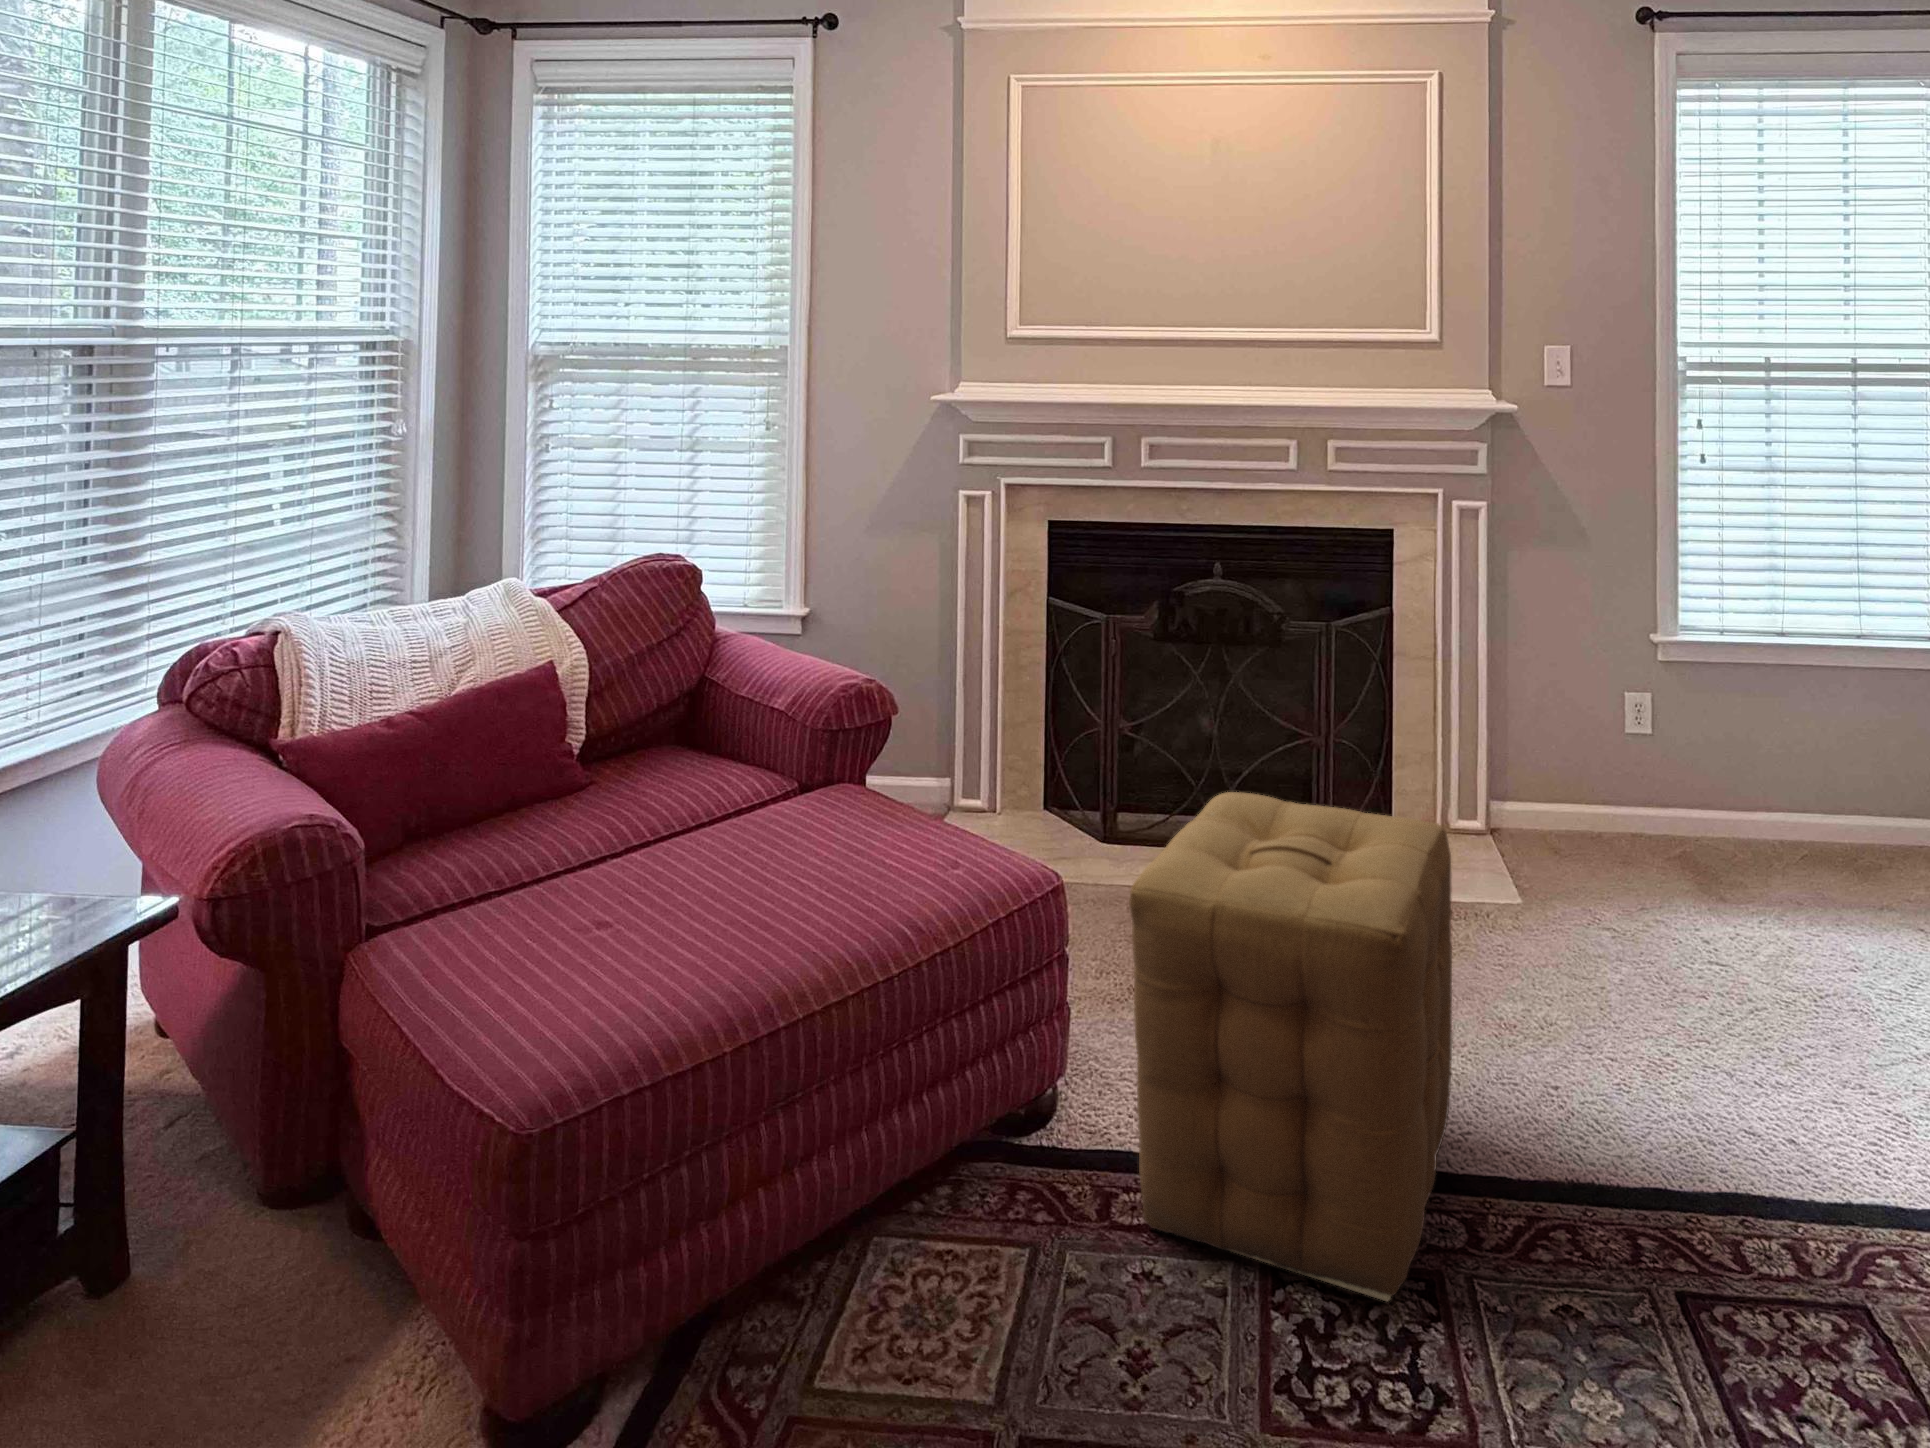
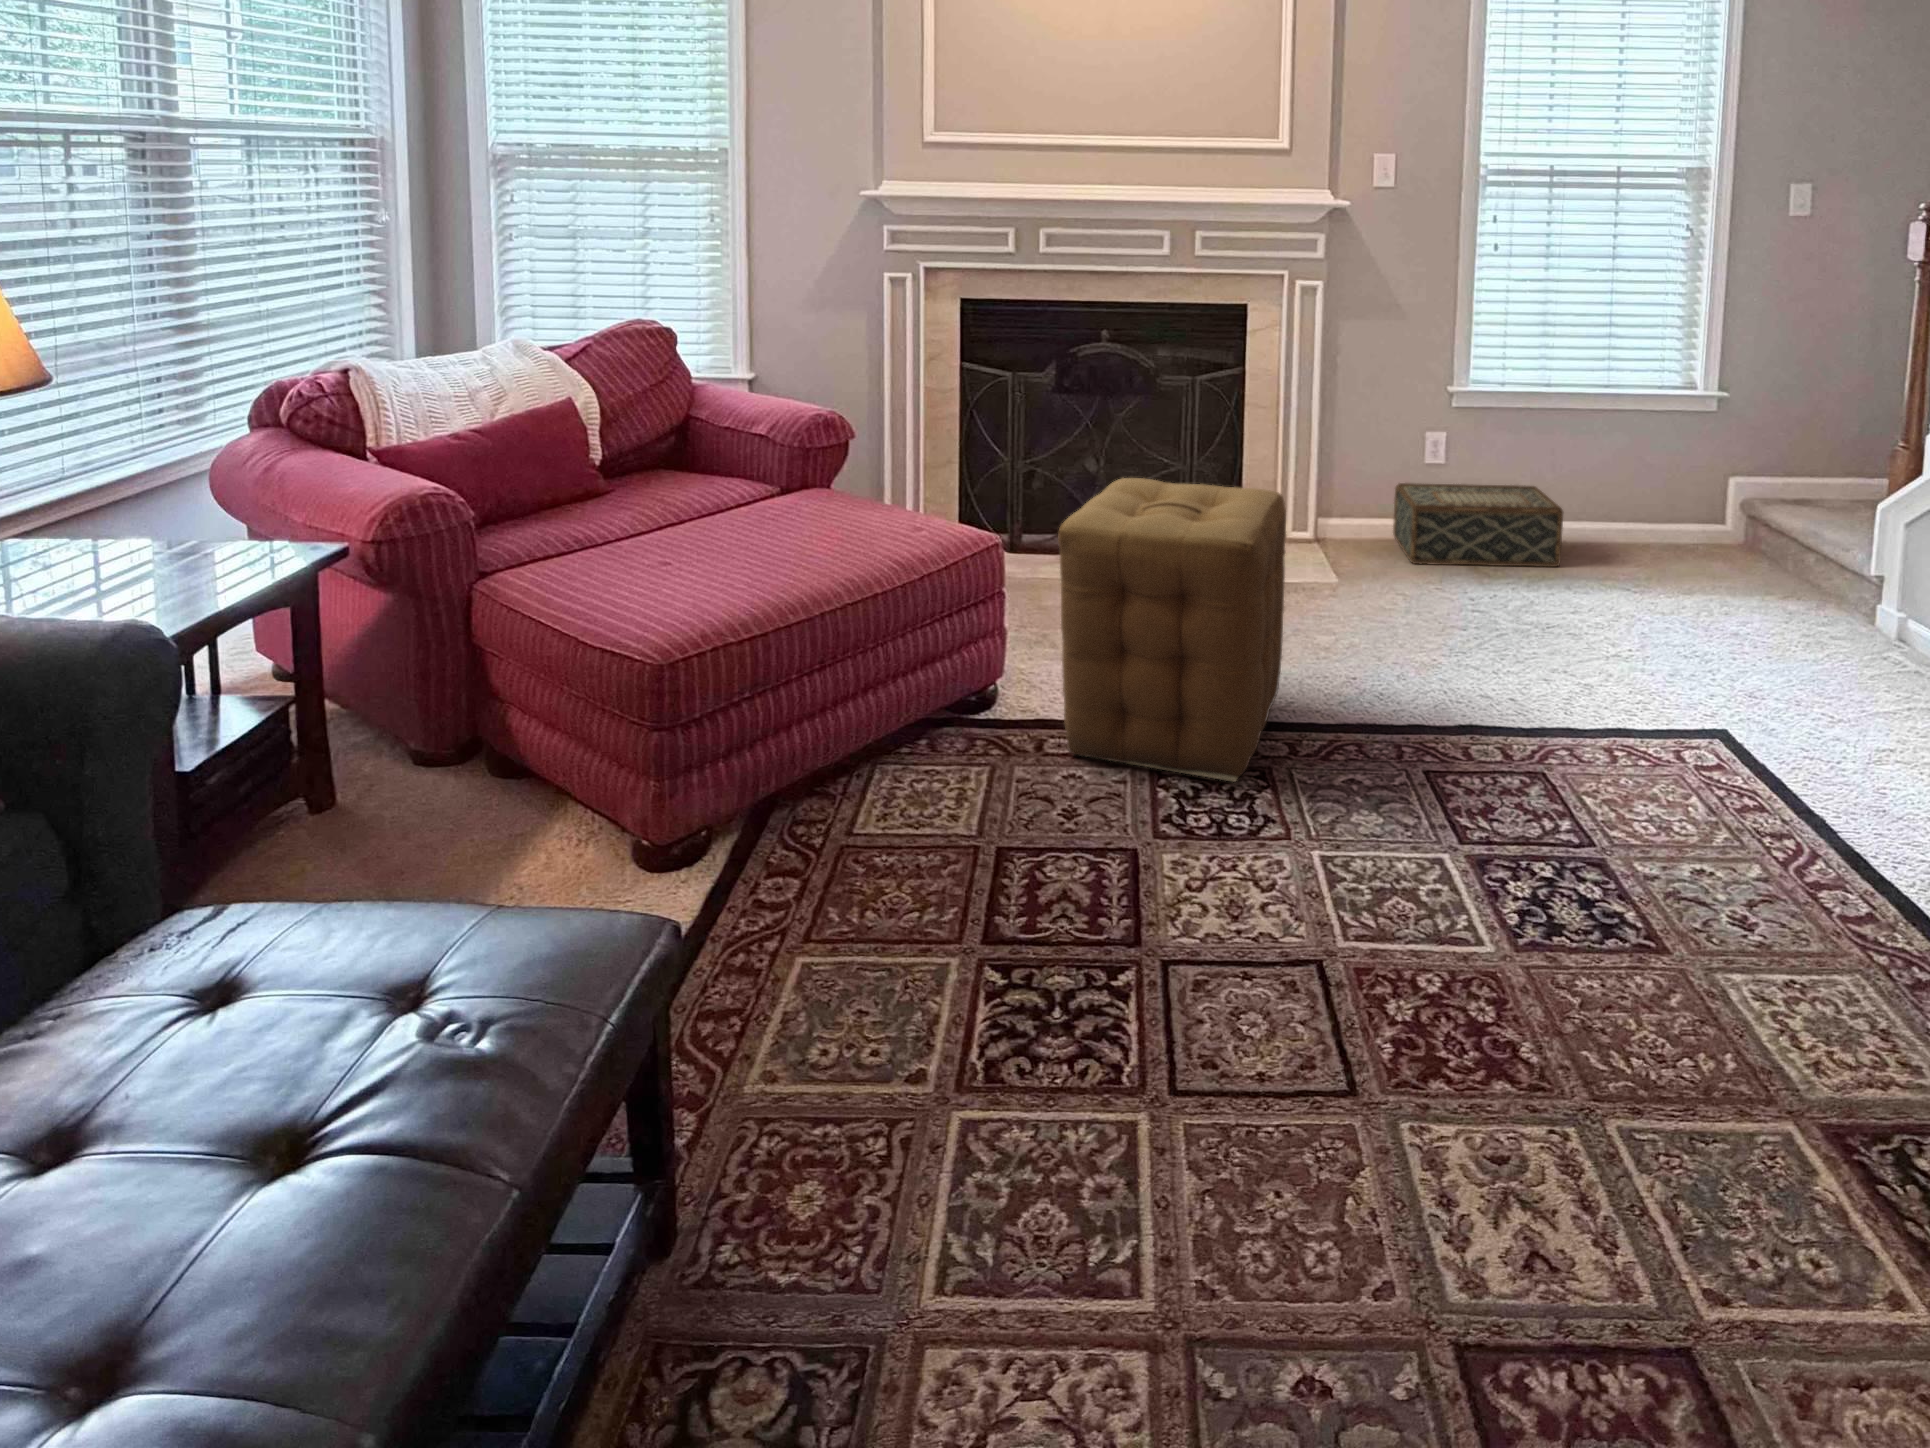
woven basket: none [1587,757,1817,884] -> present [1393,483,1563,567]

